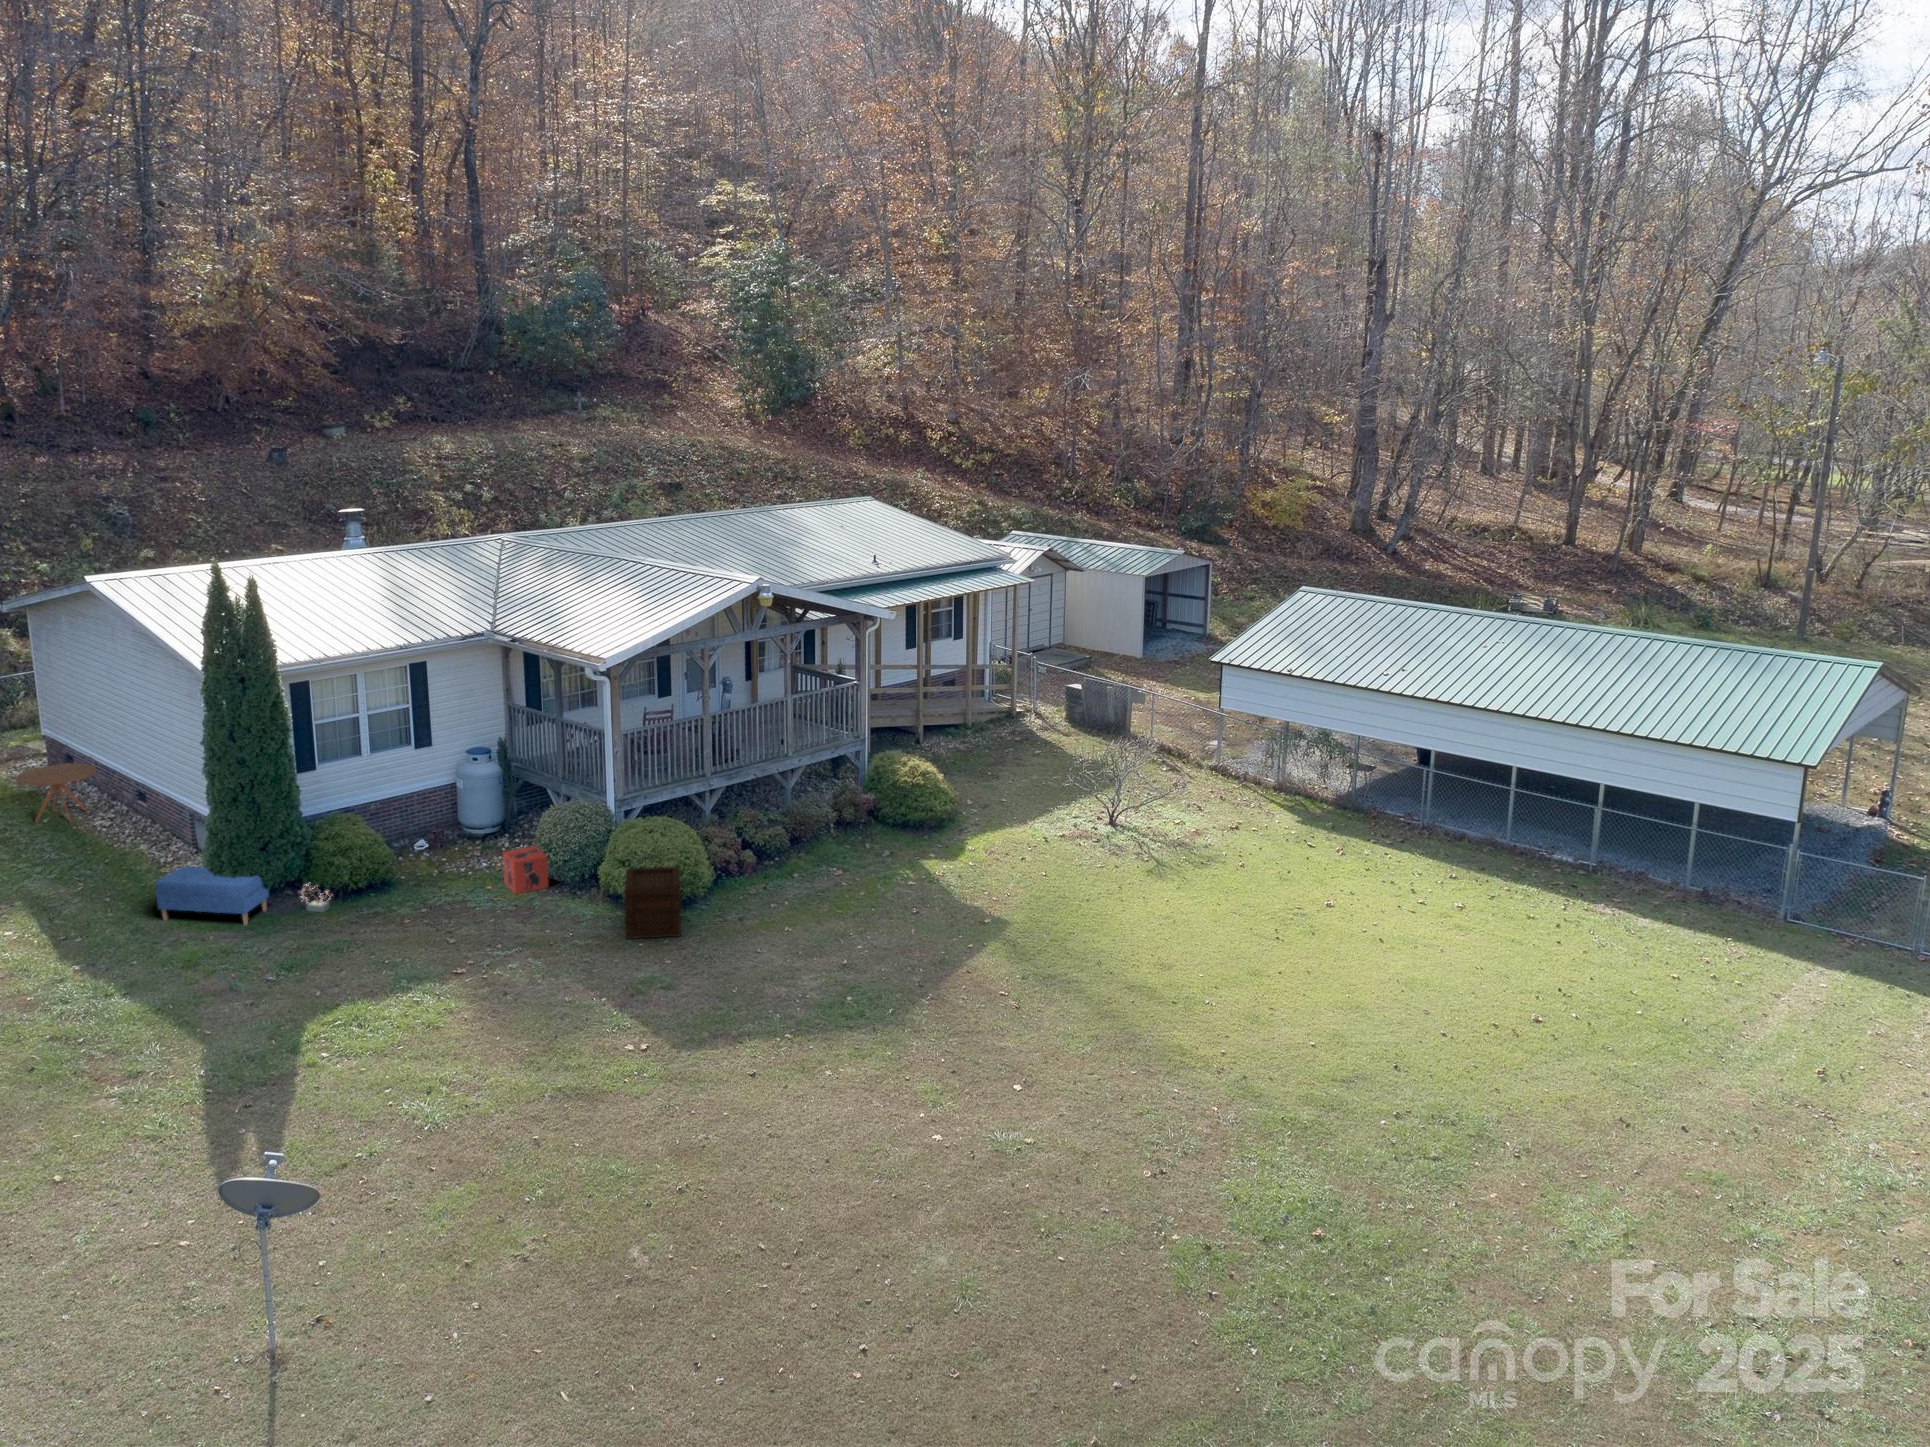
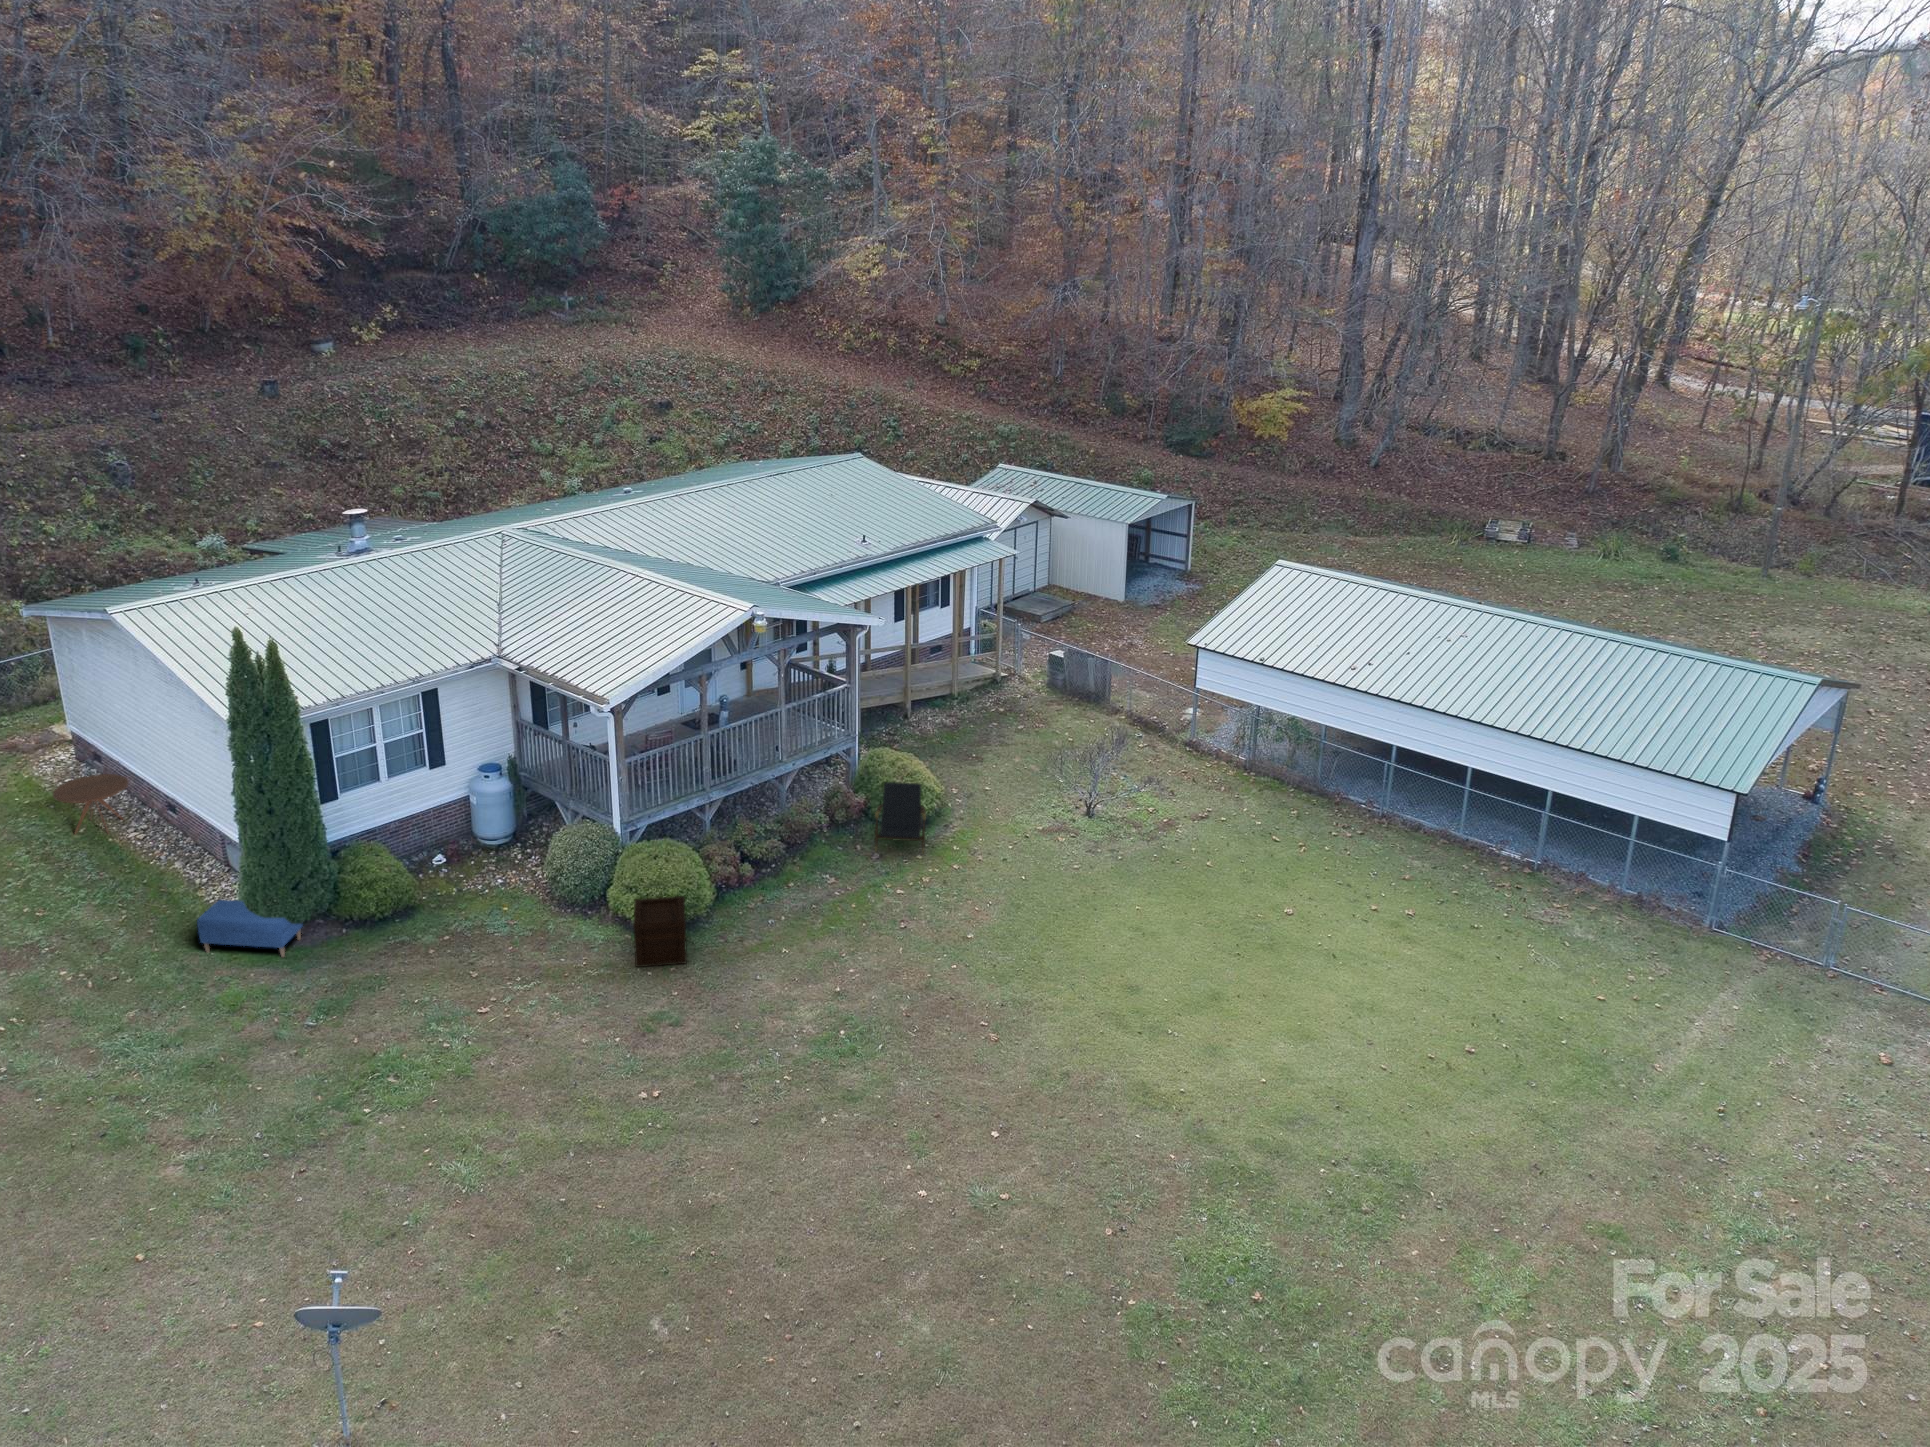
lounge chair: none [885,776,940,850] -> present [875,782,926,853]
storage box: present [503,846,548,894] -> none [518,866,562,915]
decorative plant: present [303,884,330,912] -> none [330,912,363,940]

